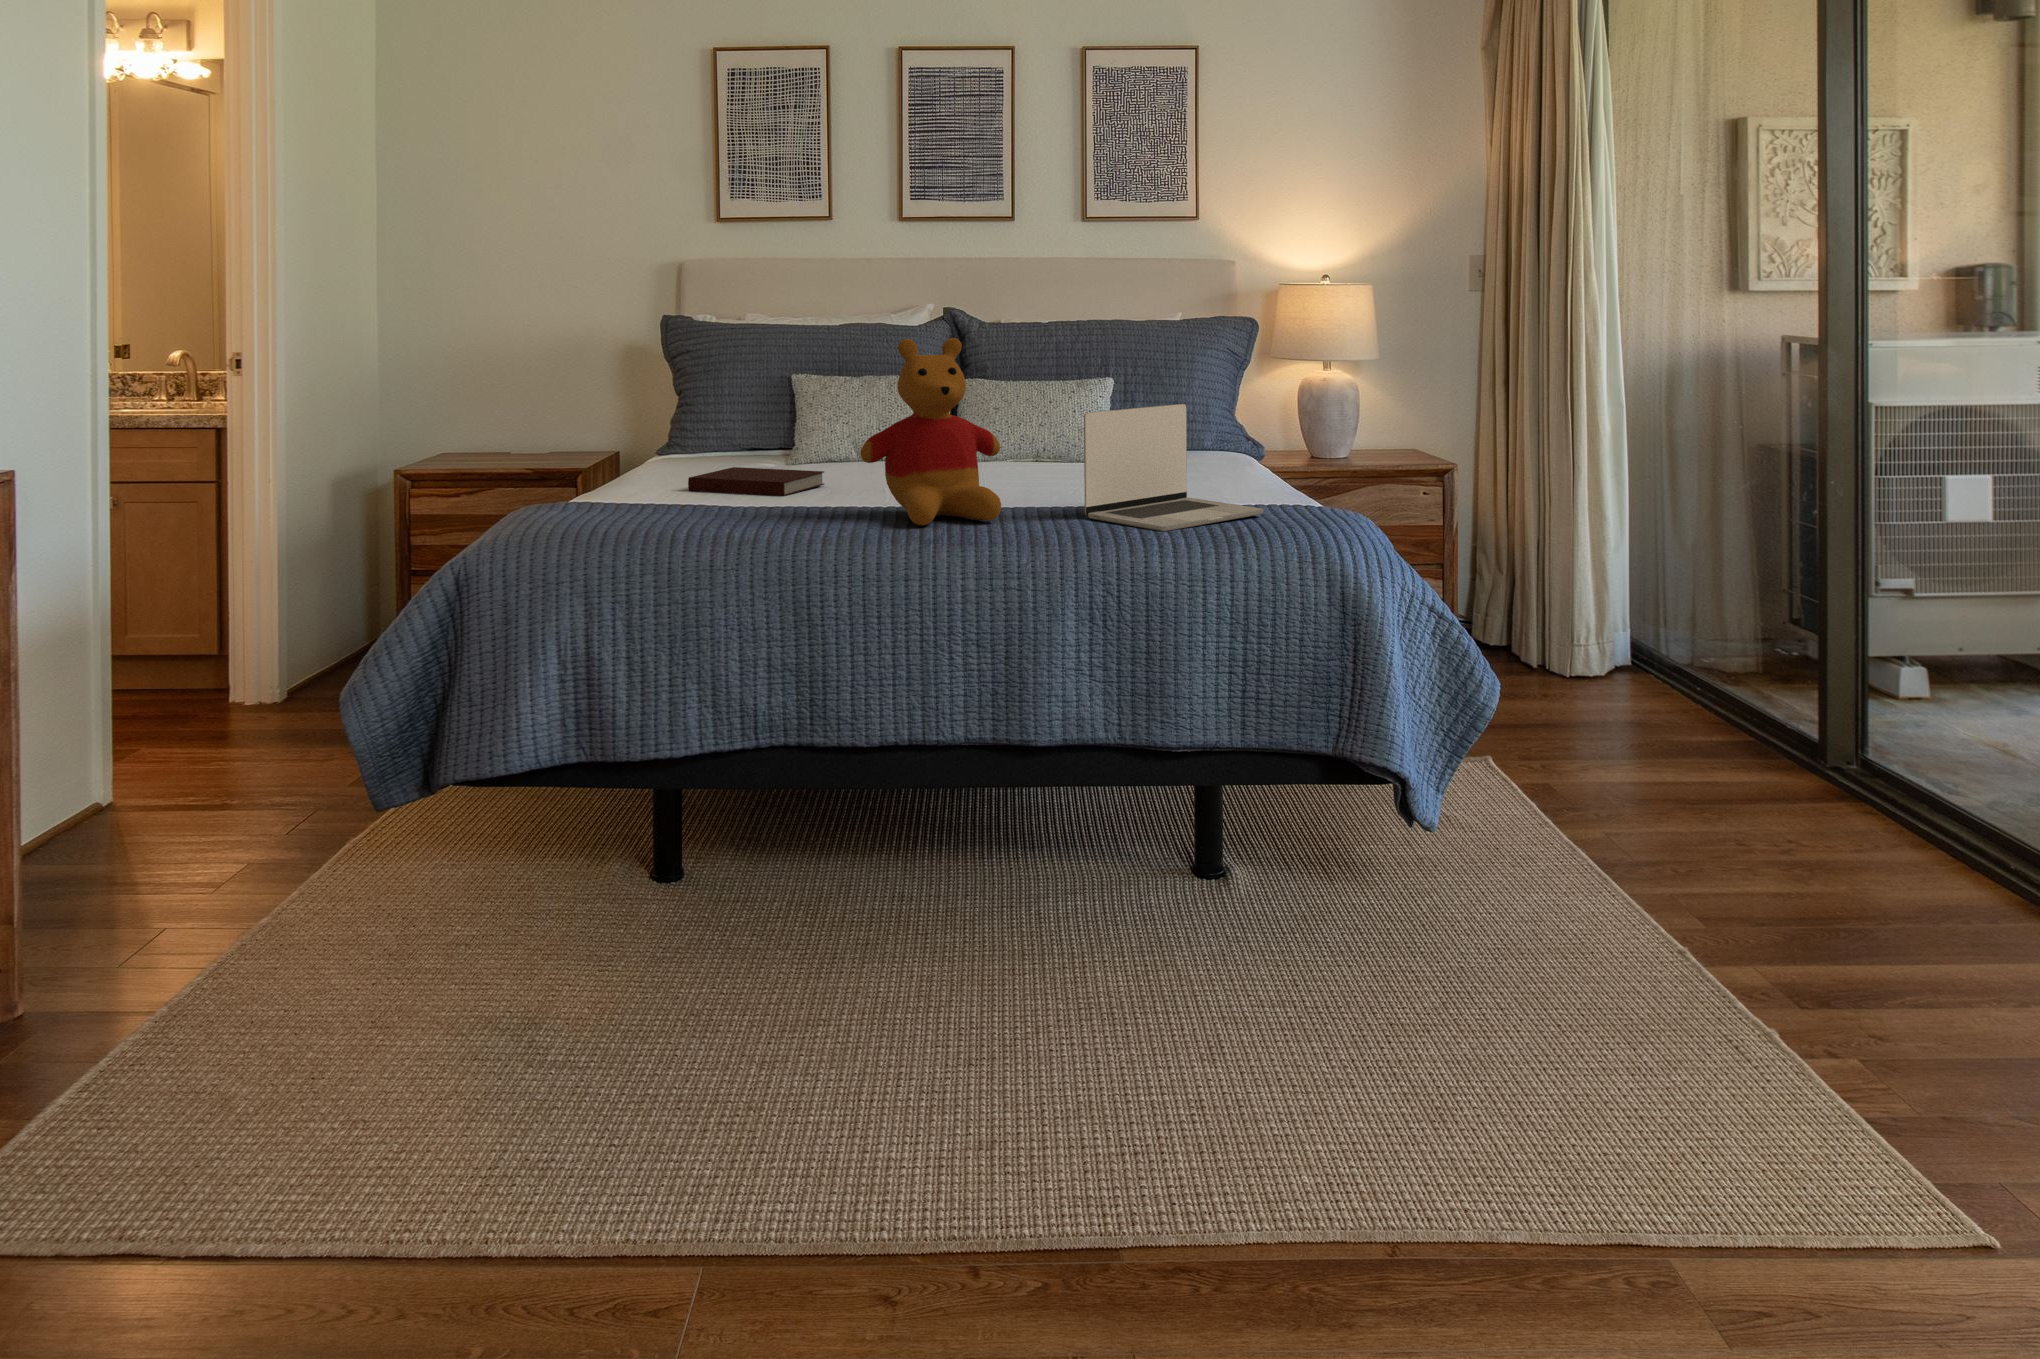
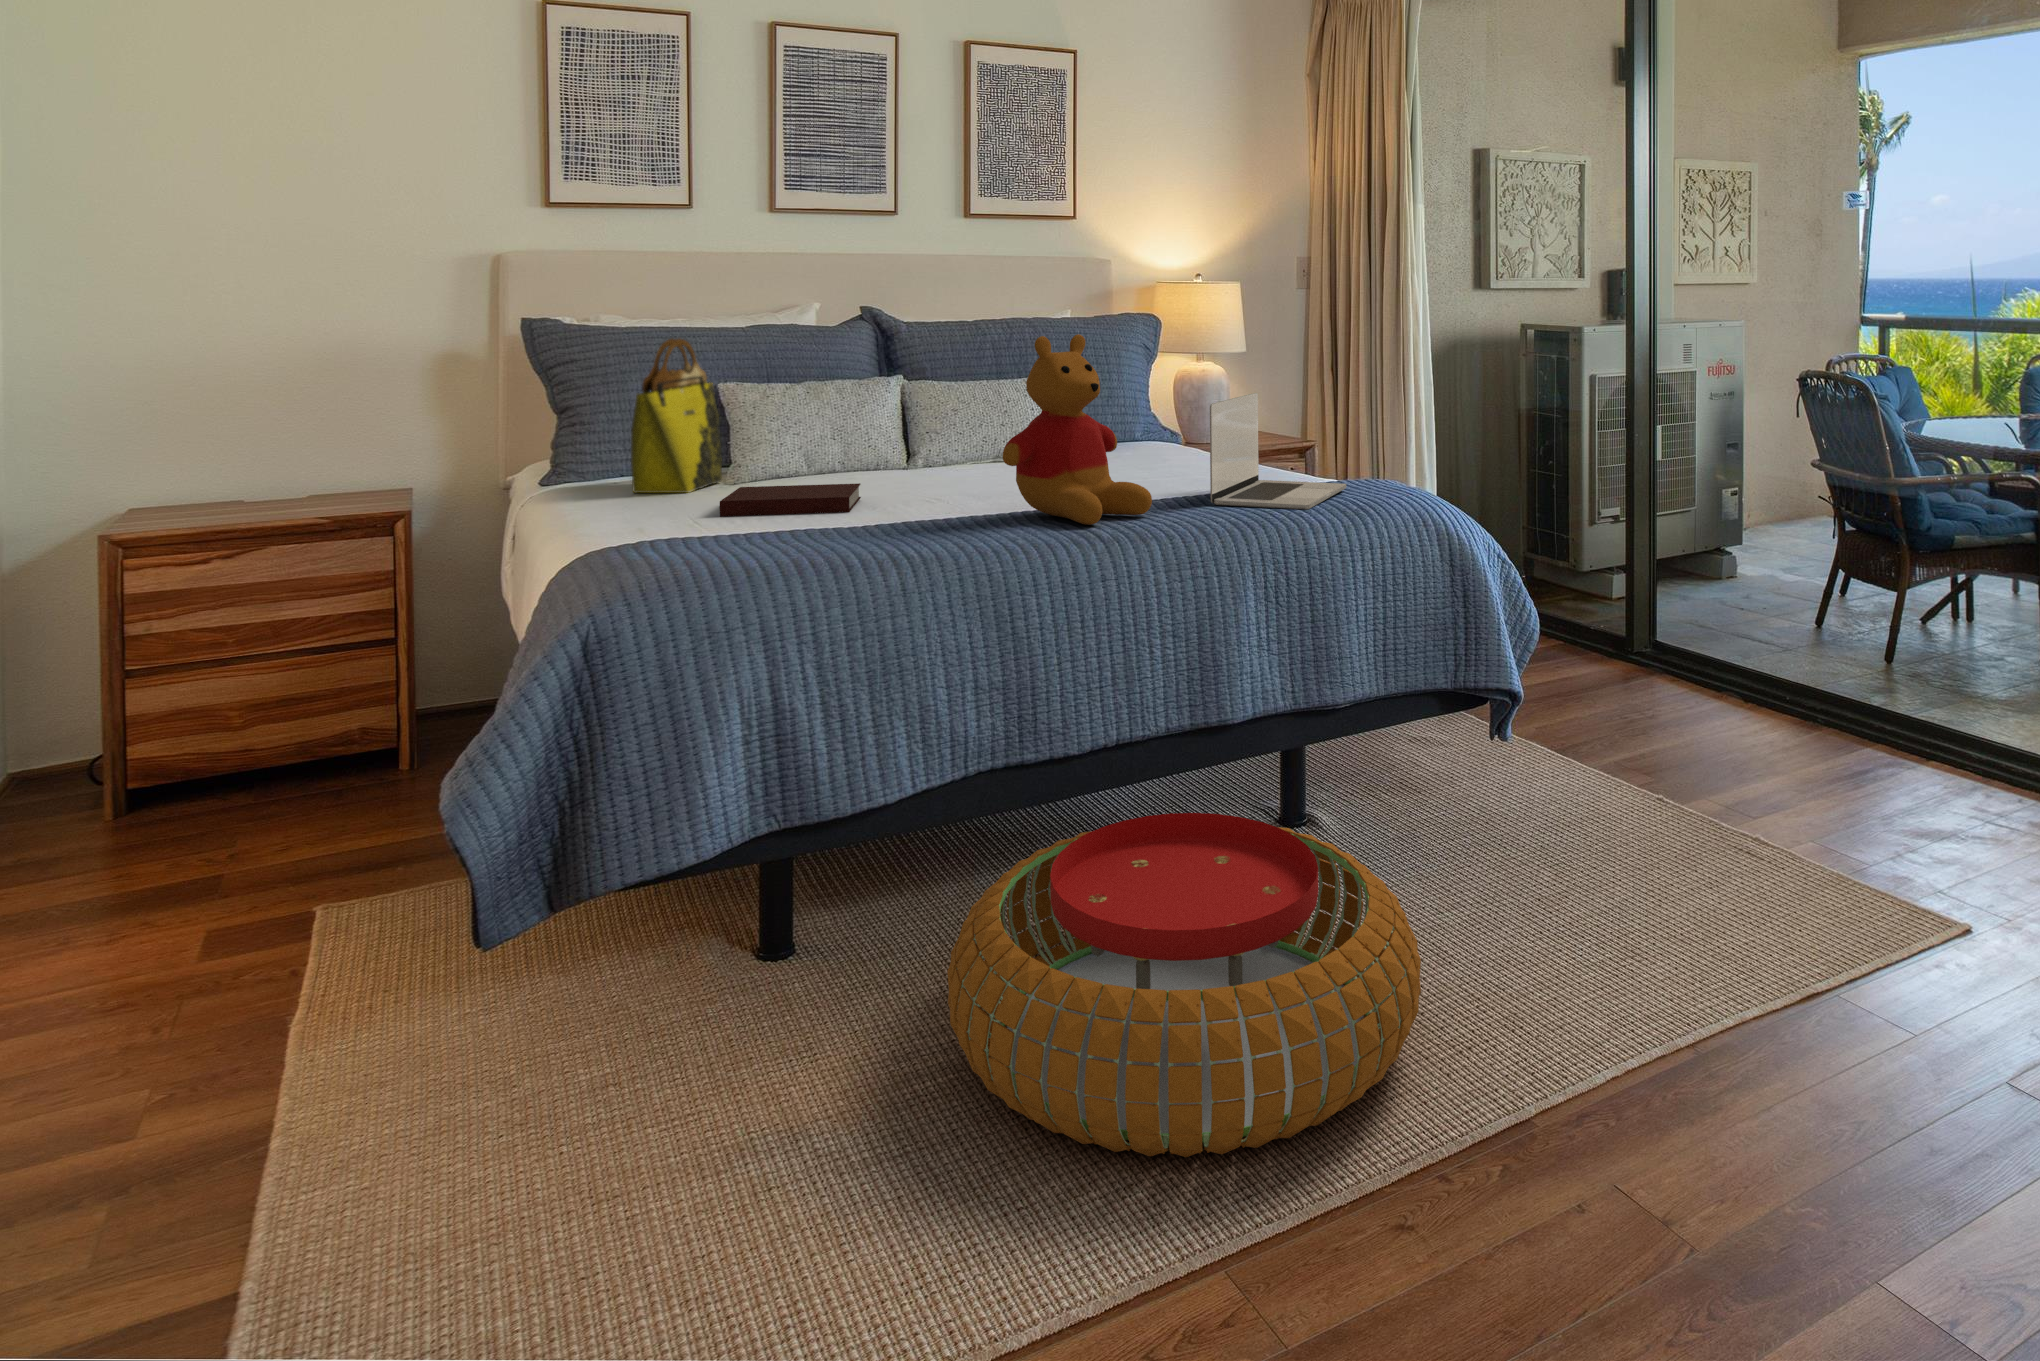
tote bag: none [683,335,779,470] -> present [631,339,722,493]
pouf: none [612,818,1085,1158] -> present [947,813,1421,1157]

